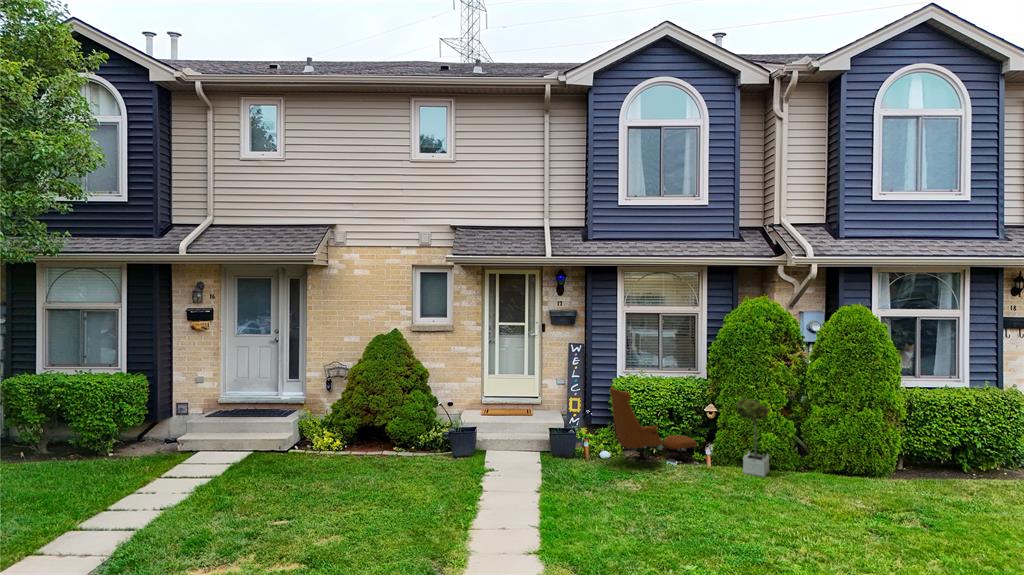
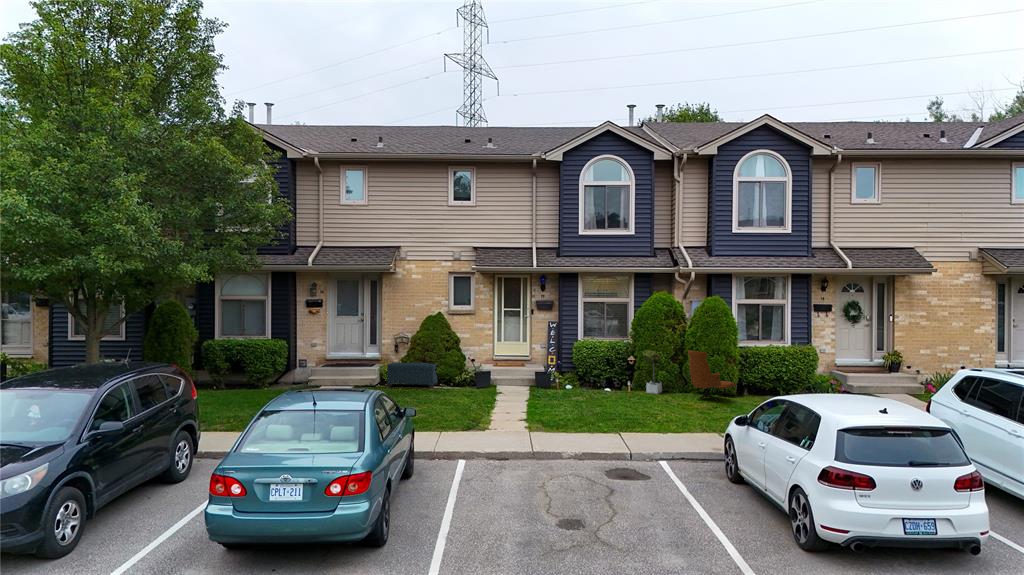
lounge chair: present [610,387,697,469] -> present [688,350,736,400]
bench: none [302,412,389,459] -> present [387,362,438,388]

